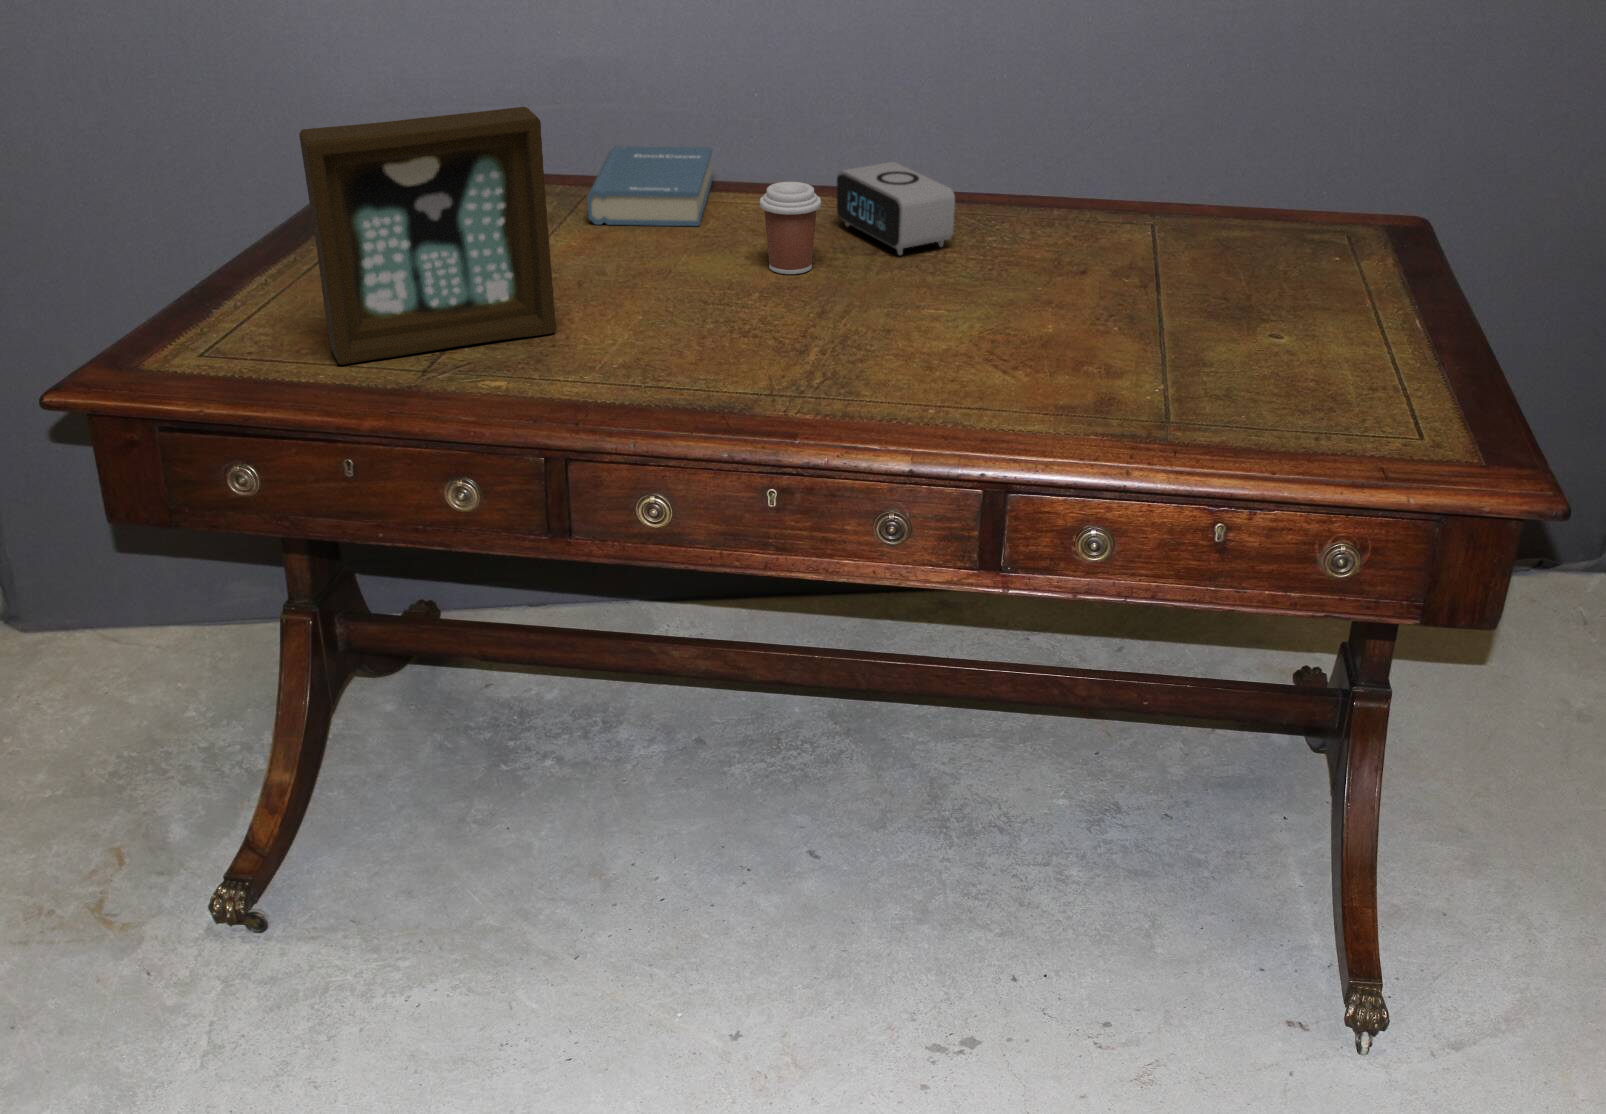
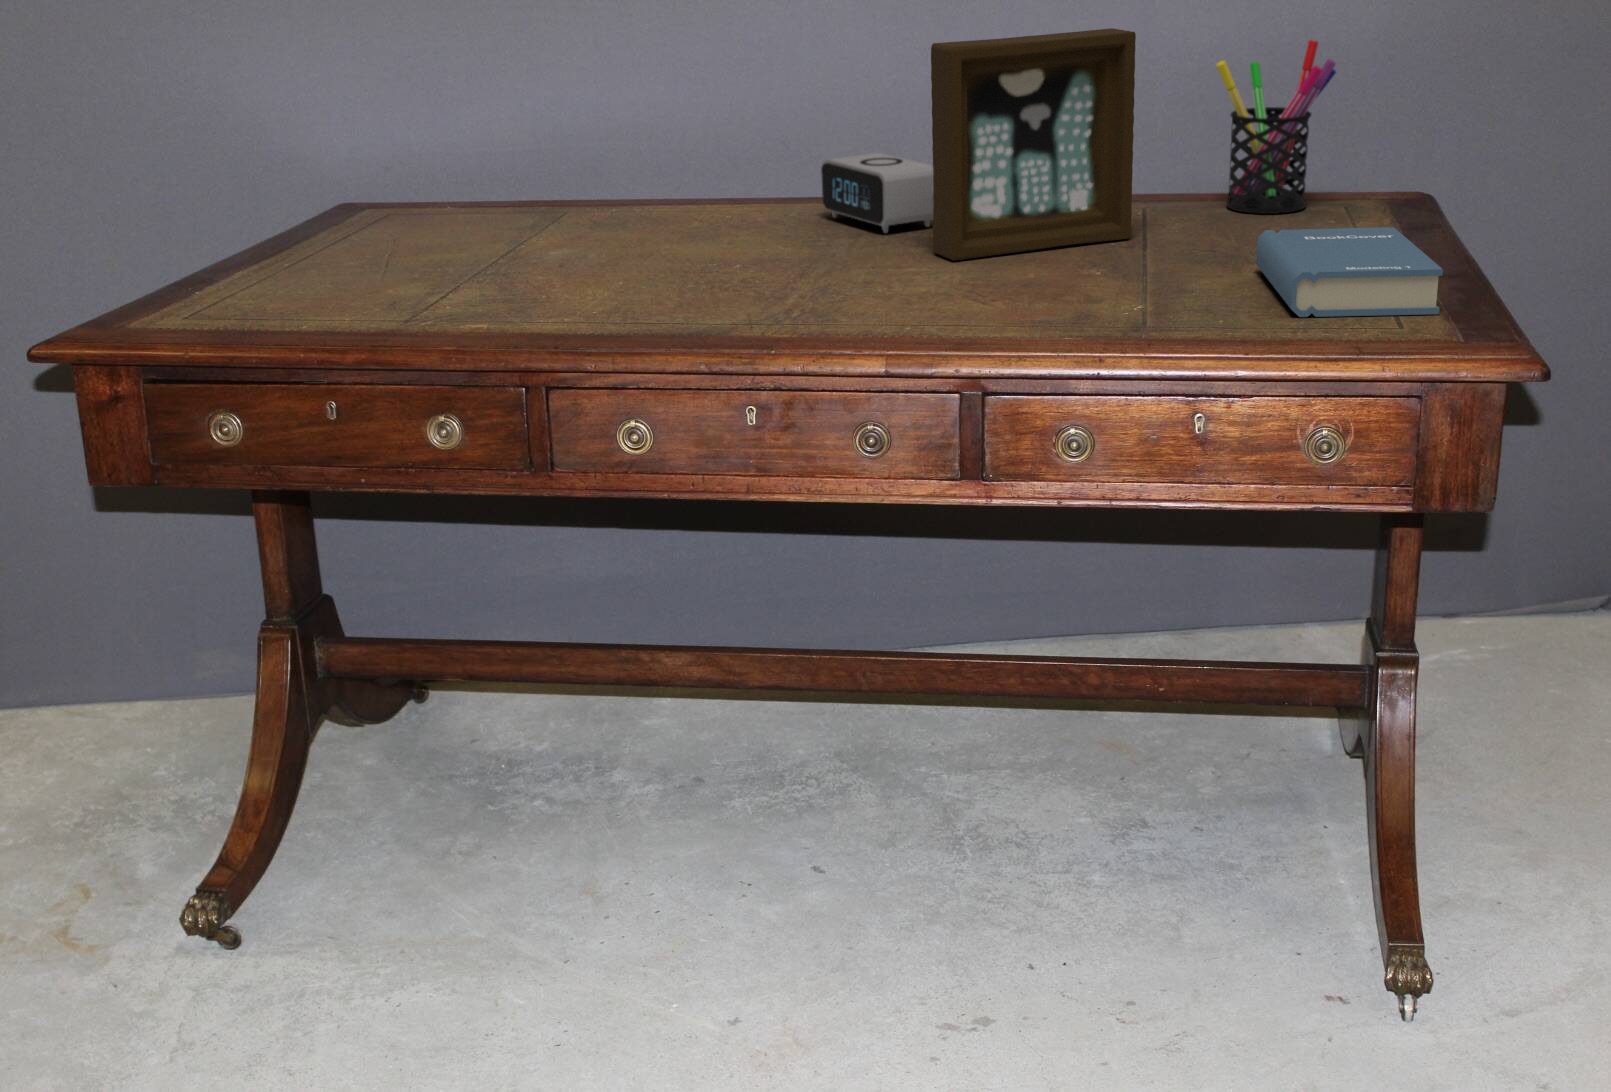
pen holder: none [1235,71,1358,244] -> present [1216,40,1336,214]
picture frame: present [299,107,556,365] -> present [931,28,1136,261]
hardback book: present [587,146,713,226] -> present [1256,227,1443,317]
coffee cup: present [760,182,821,274] -> none [742,159,803,248]

